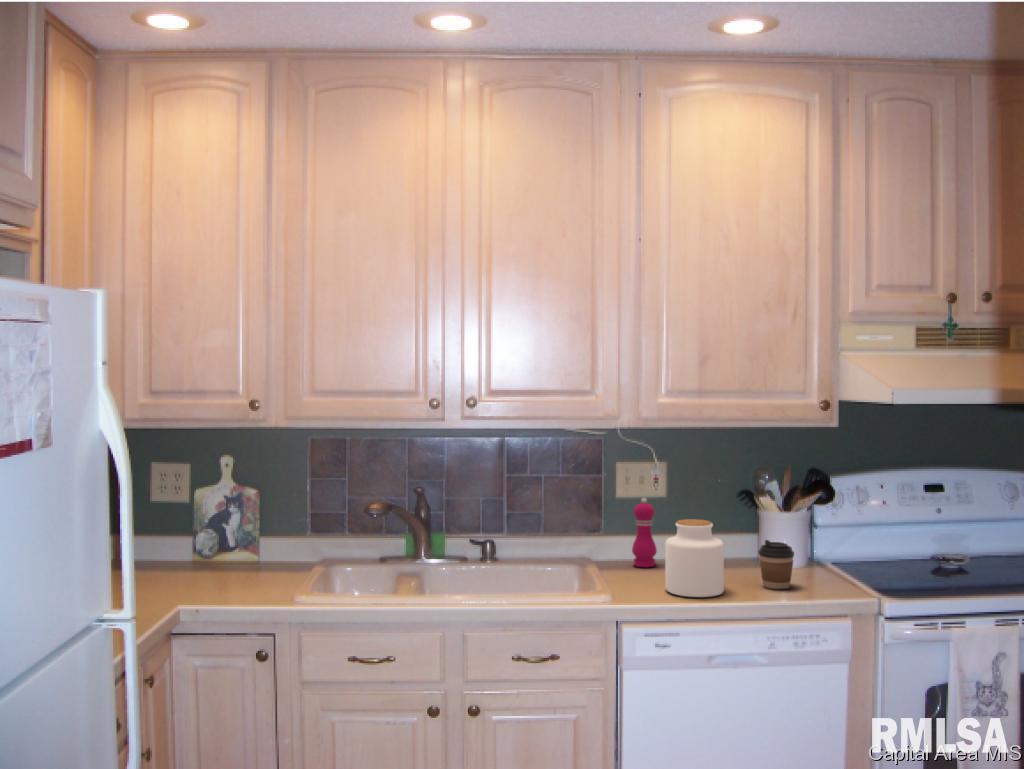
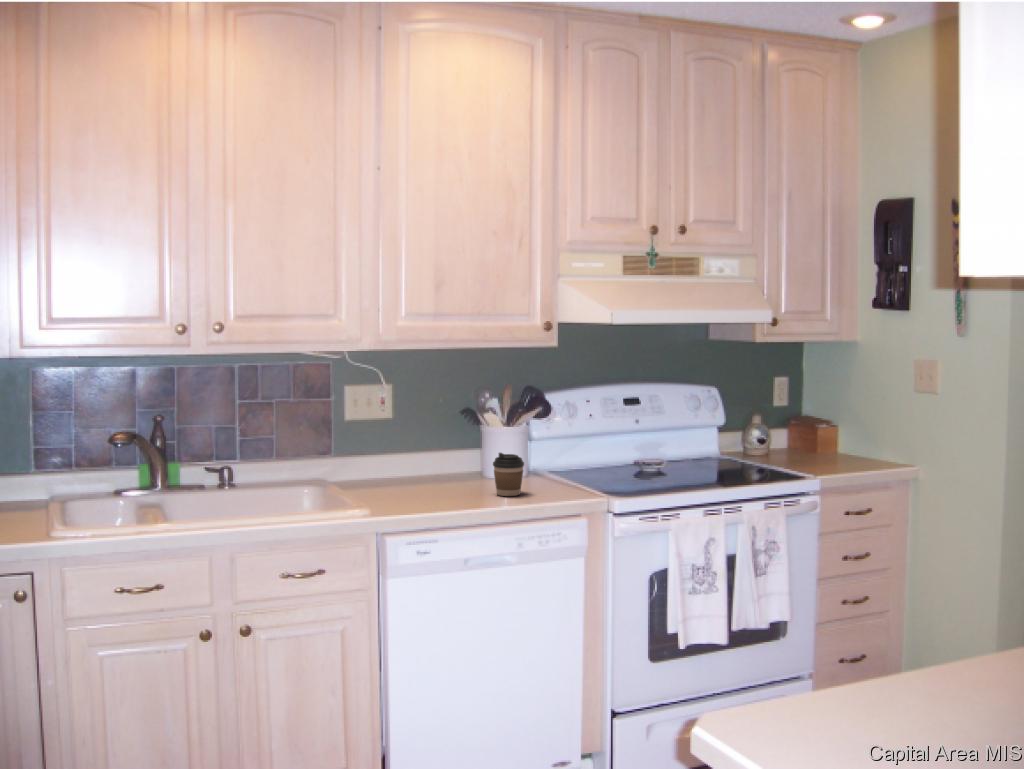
pepper mill: present [632,498,657,567] -> none [367,419,391,487]
jar: present [665,519,724,597] -> none [412,437,465,507]

